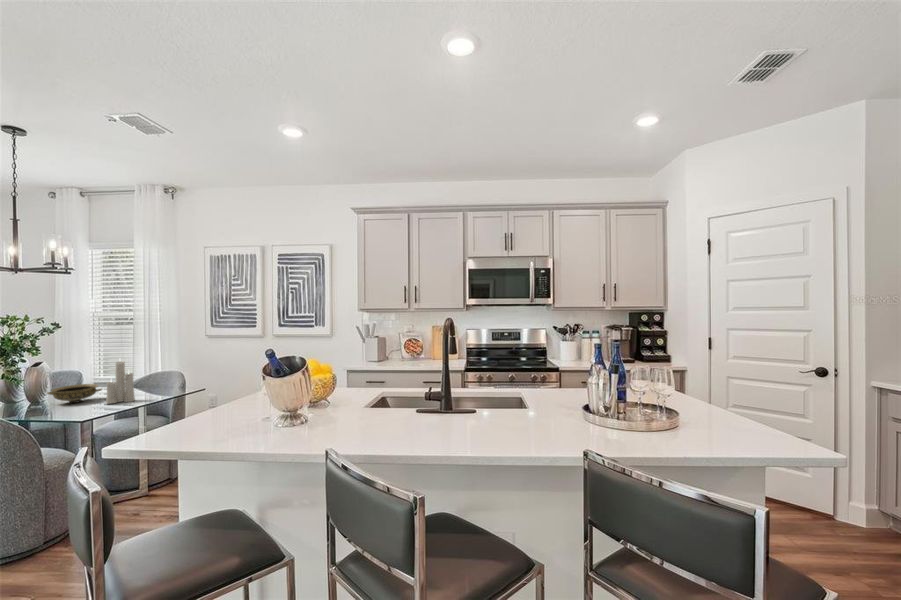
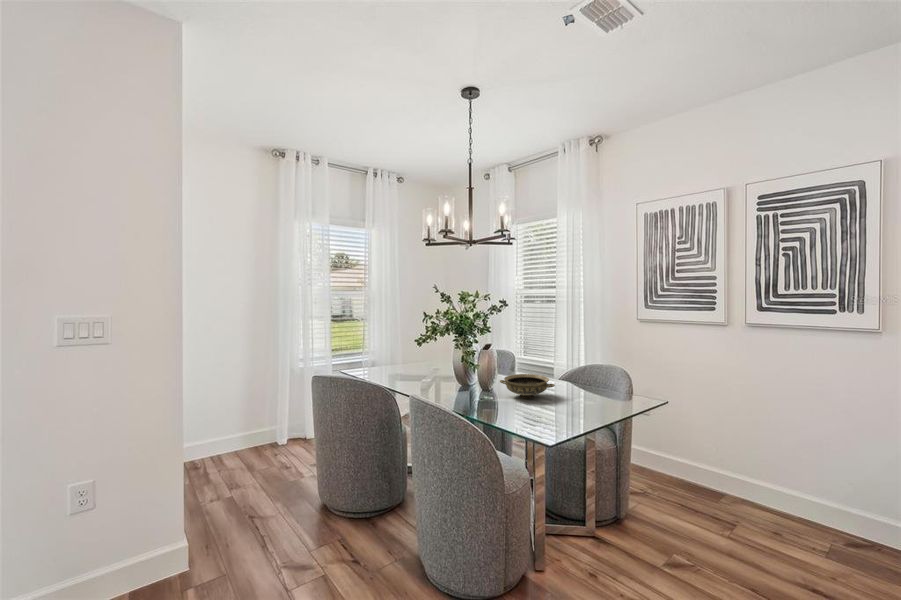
candle: present [106,361,135,404] -> none [565,341,598,411]

